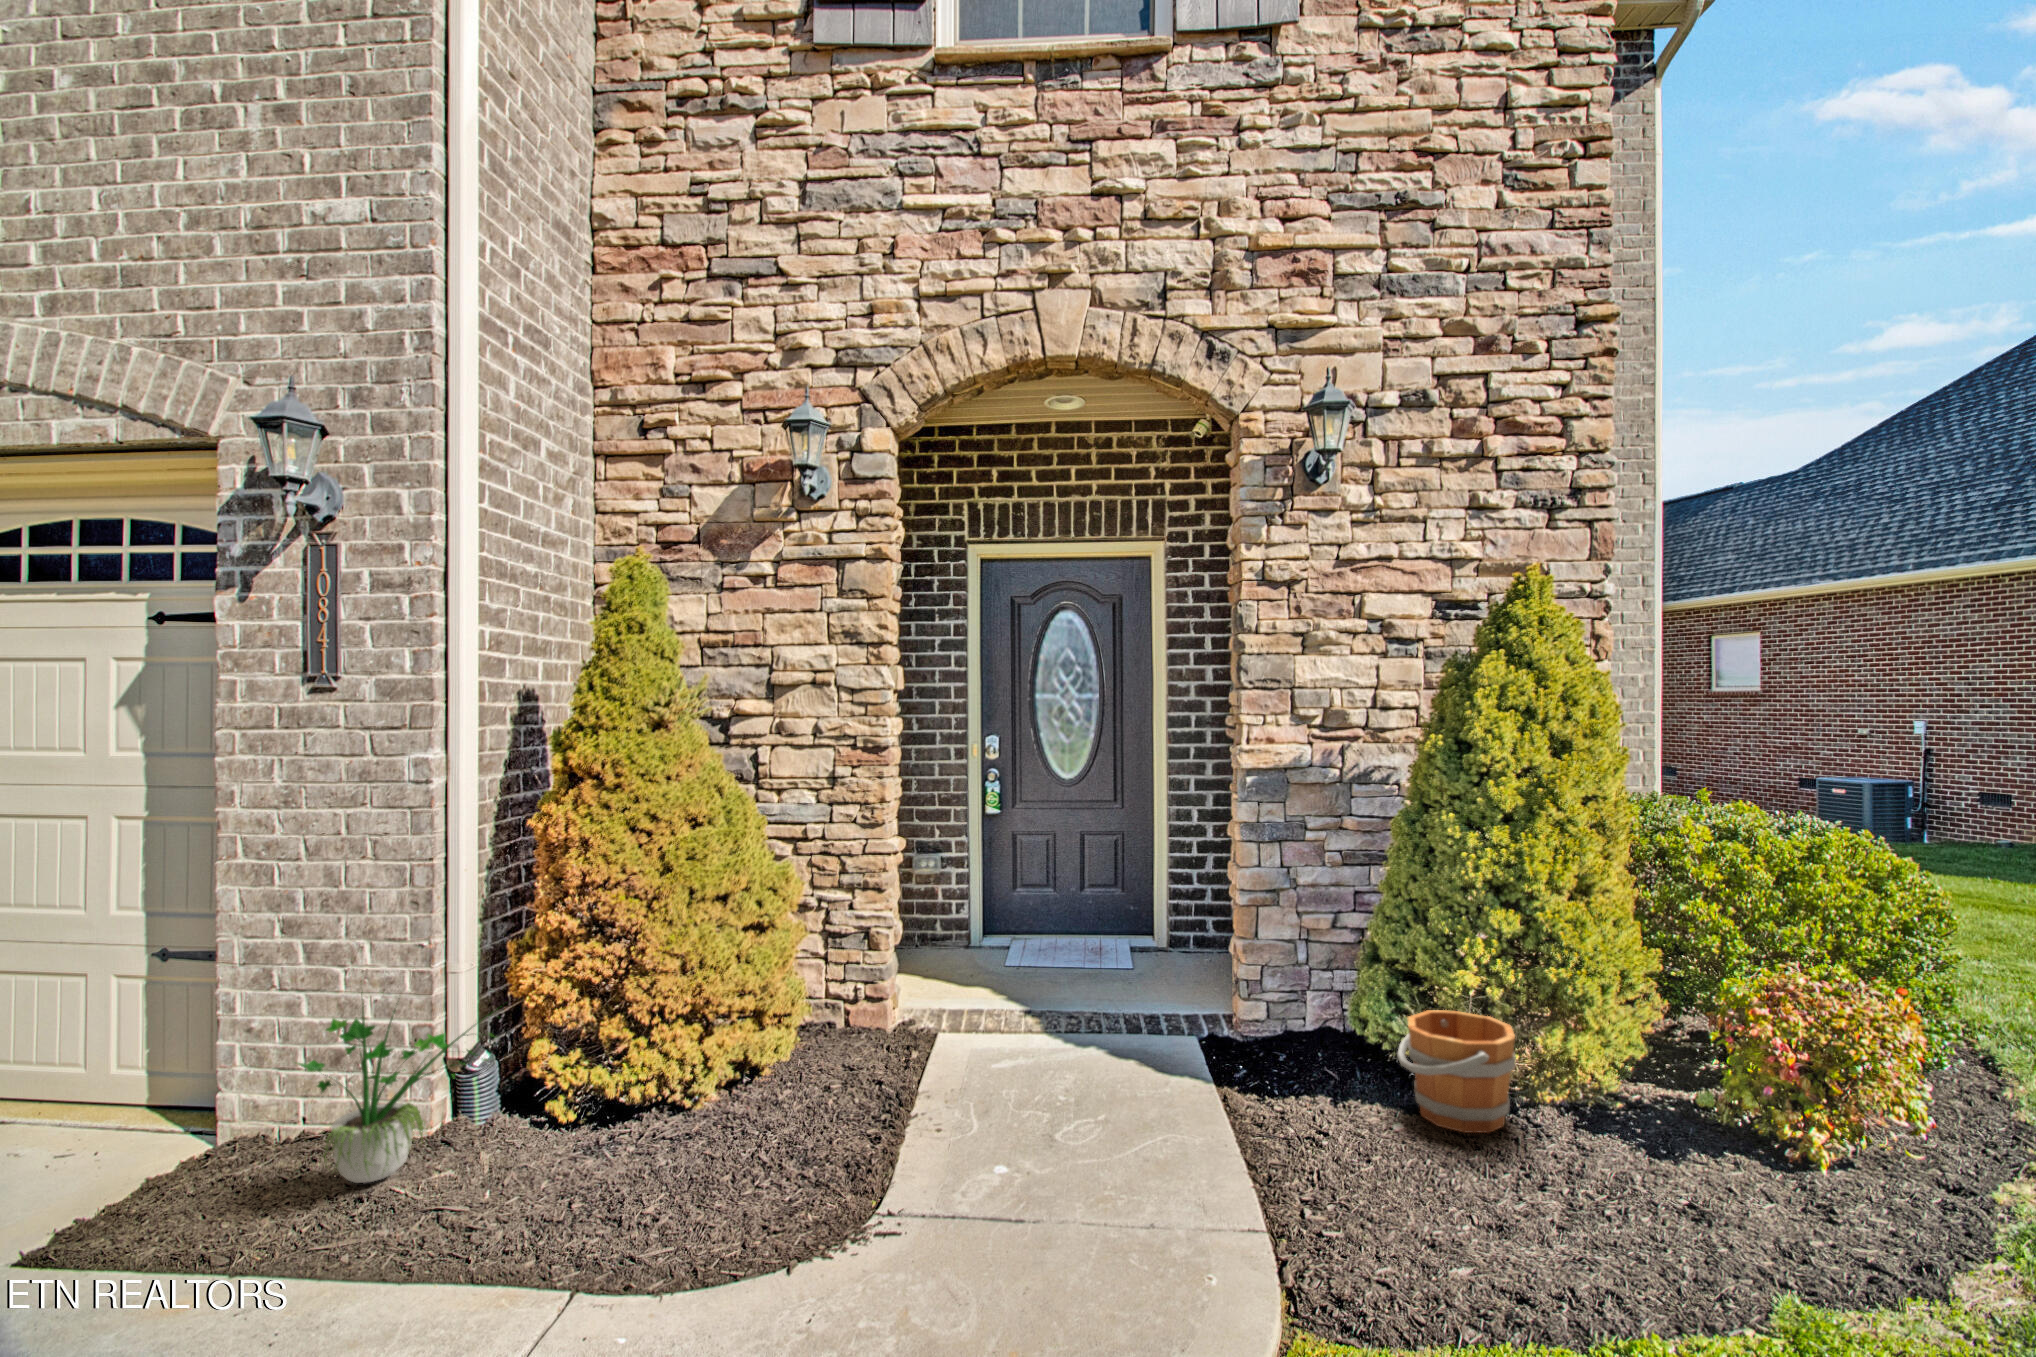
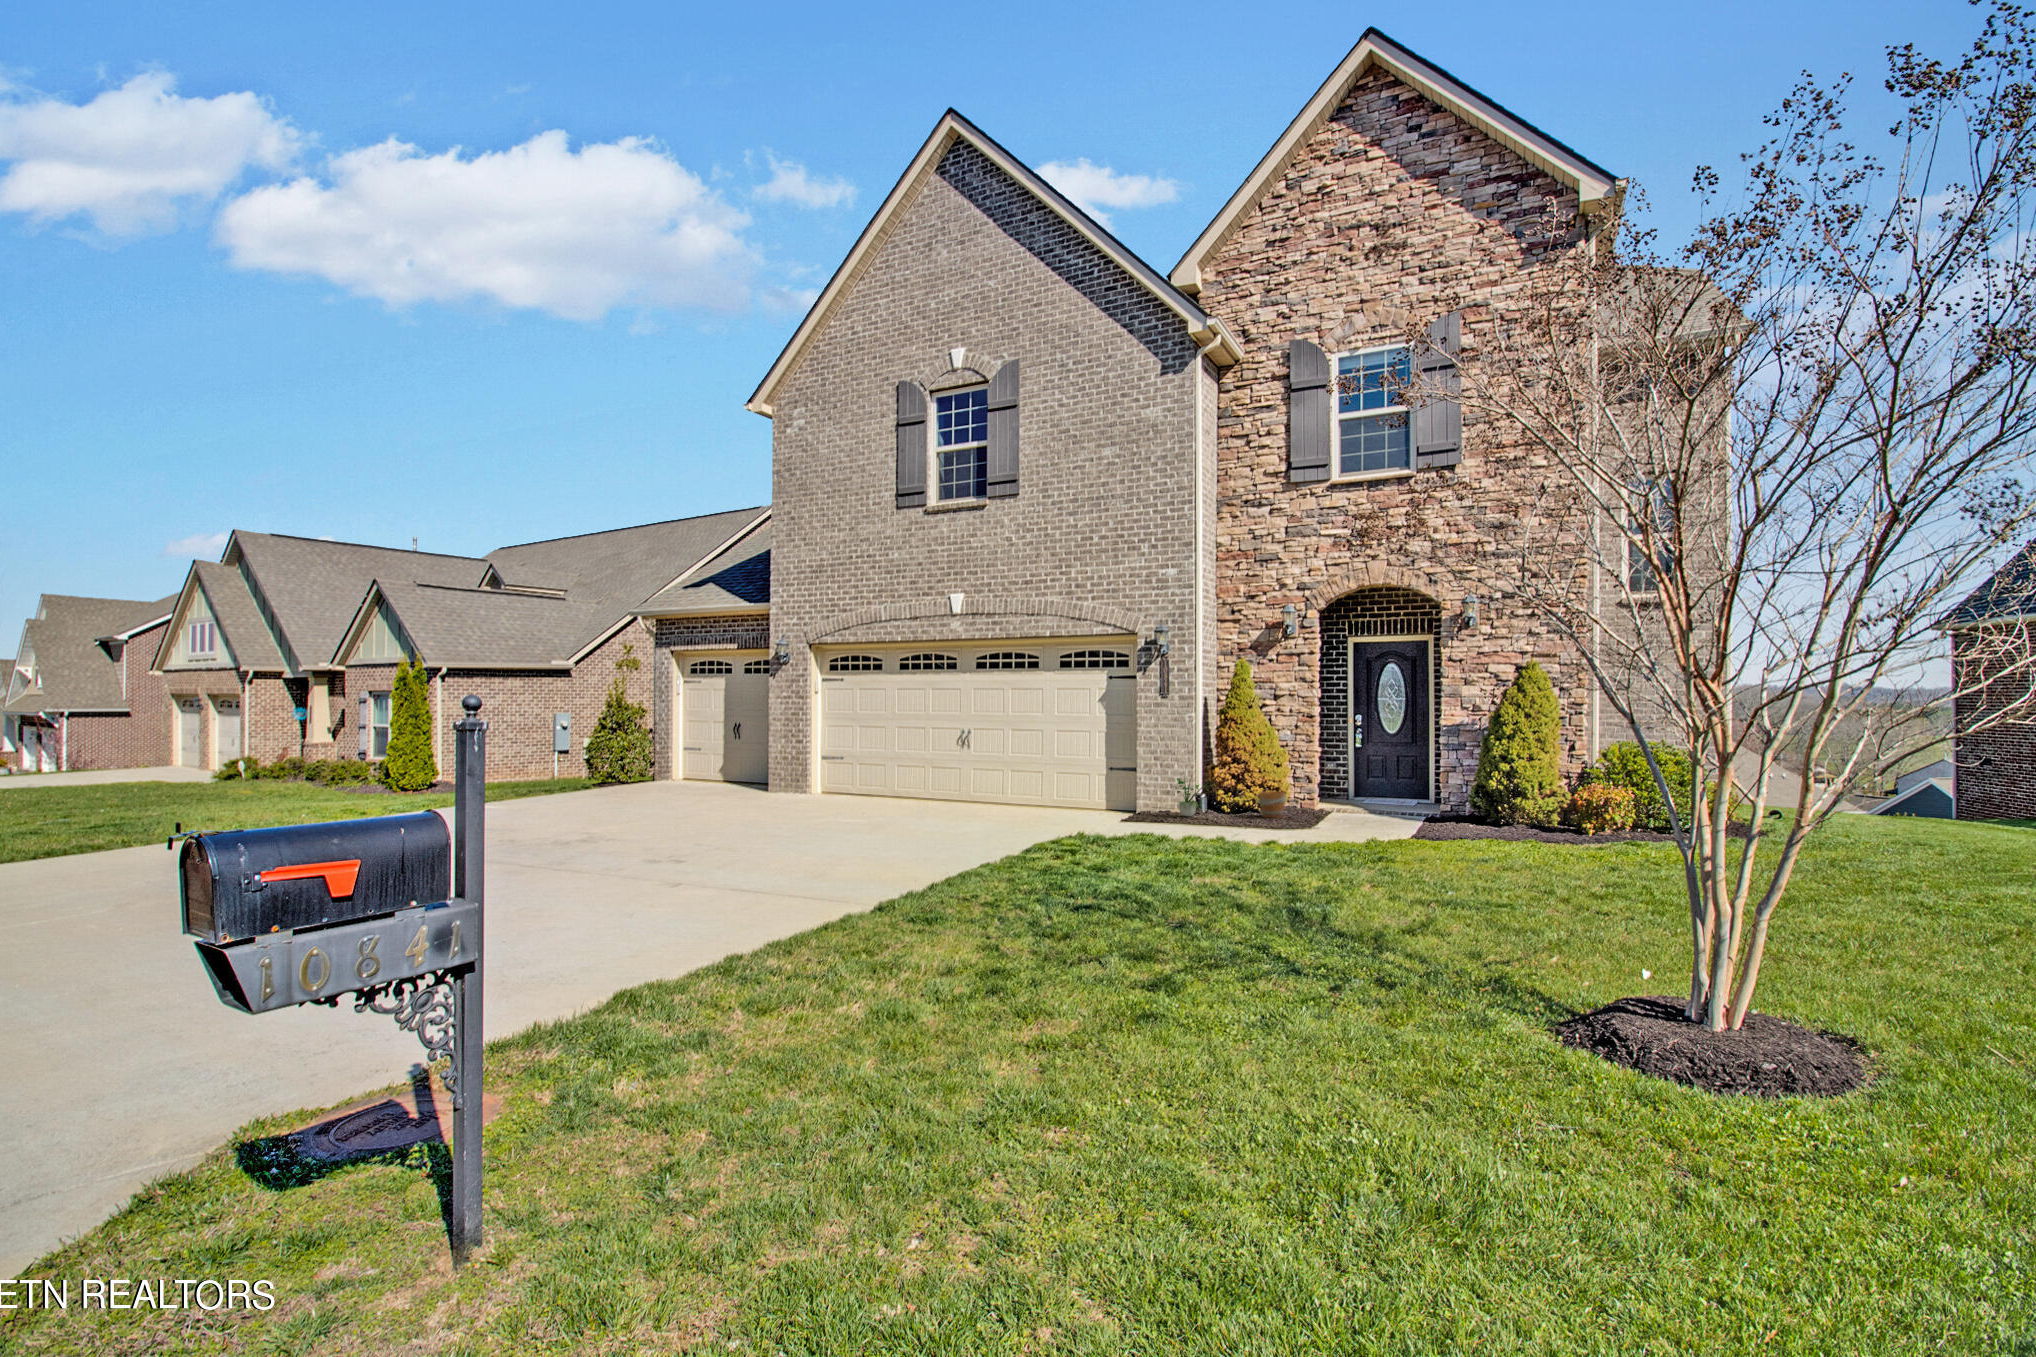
bucket: present [1397,1010,1516,1133] -> present [1256,791,1286,818]

